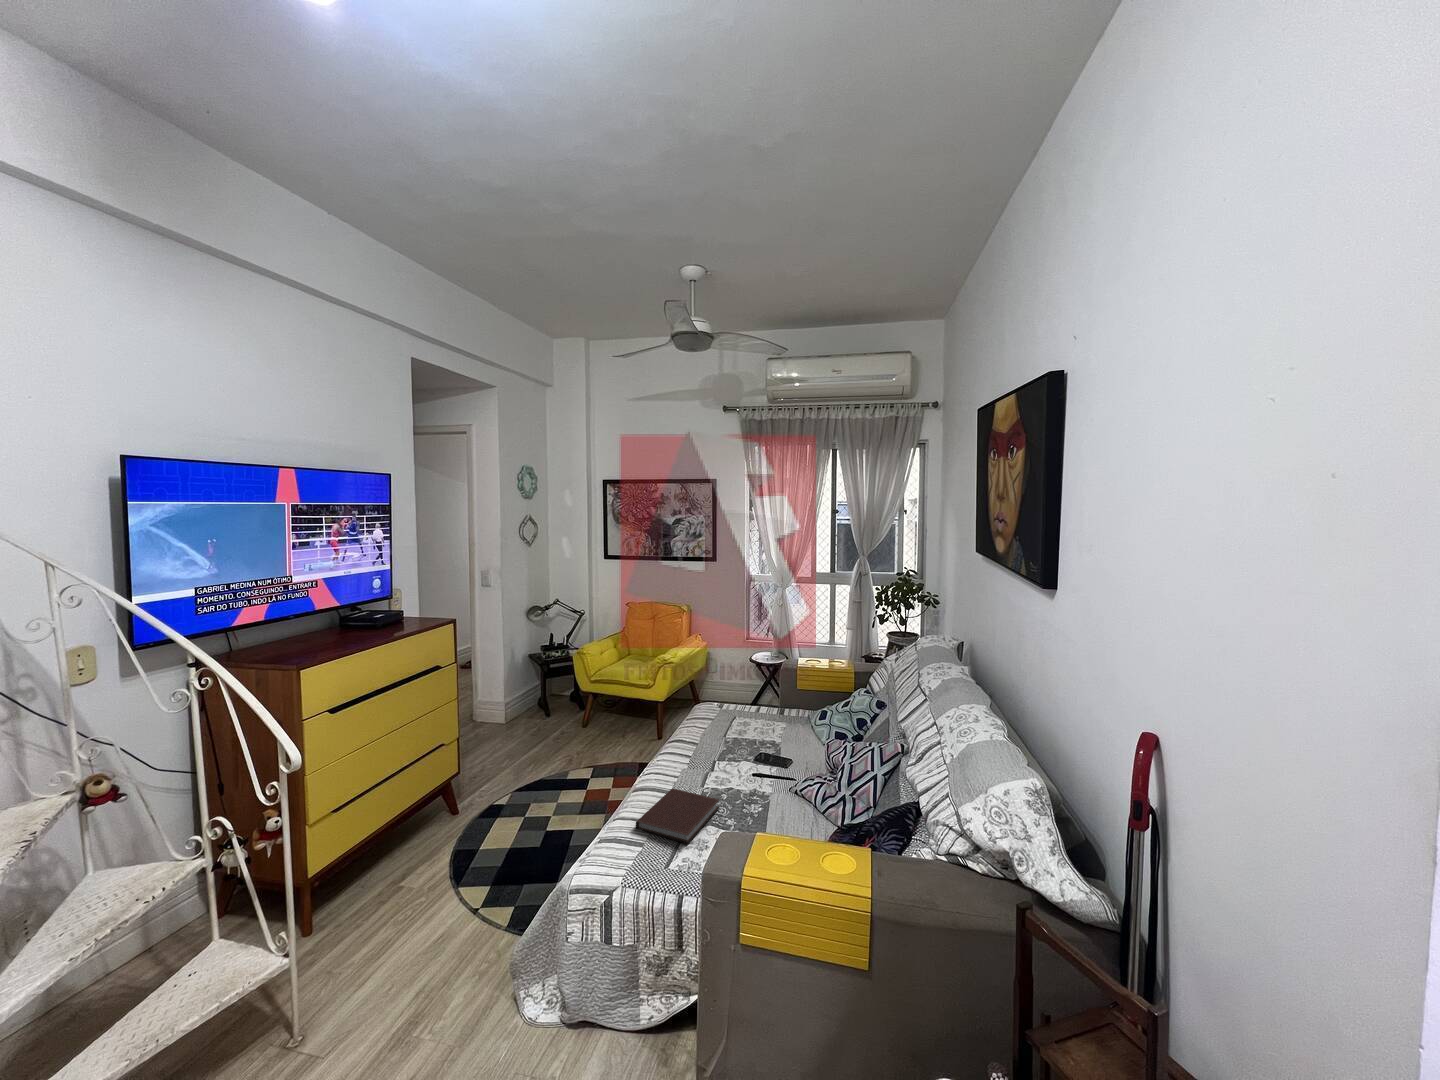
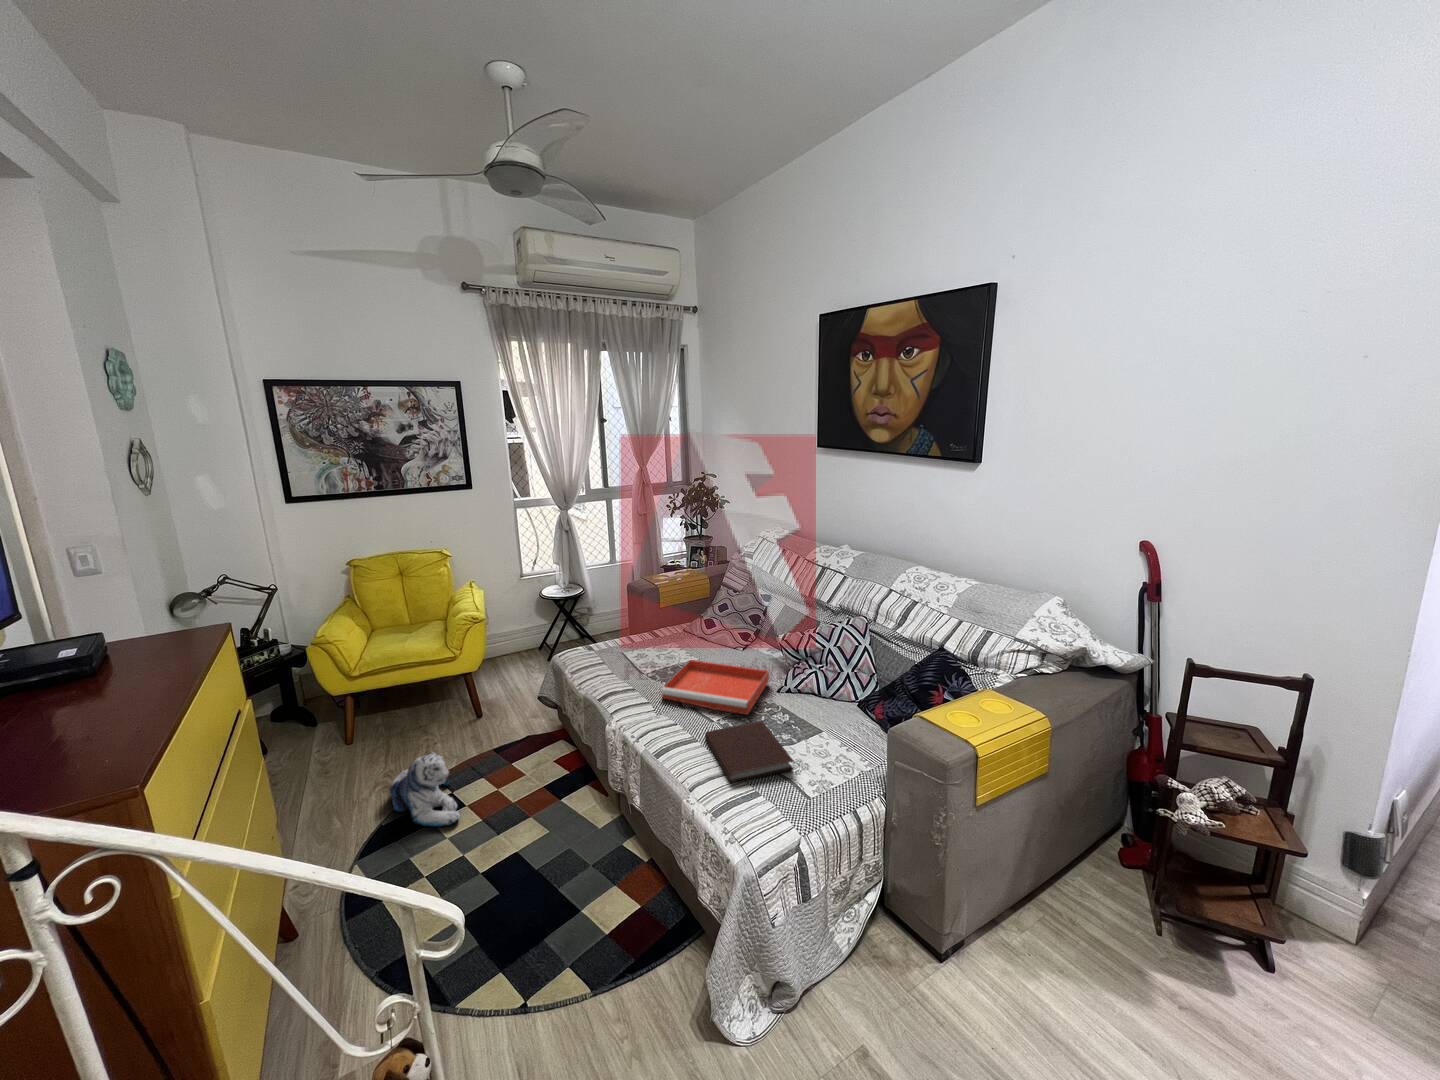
tray: none [691,735,788,793] -> present [661,660,769,715]
plush toy: none [557,743,597,797] -> present [390,753,460,827]

